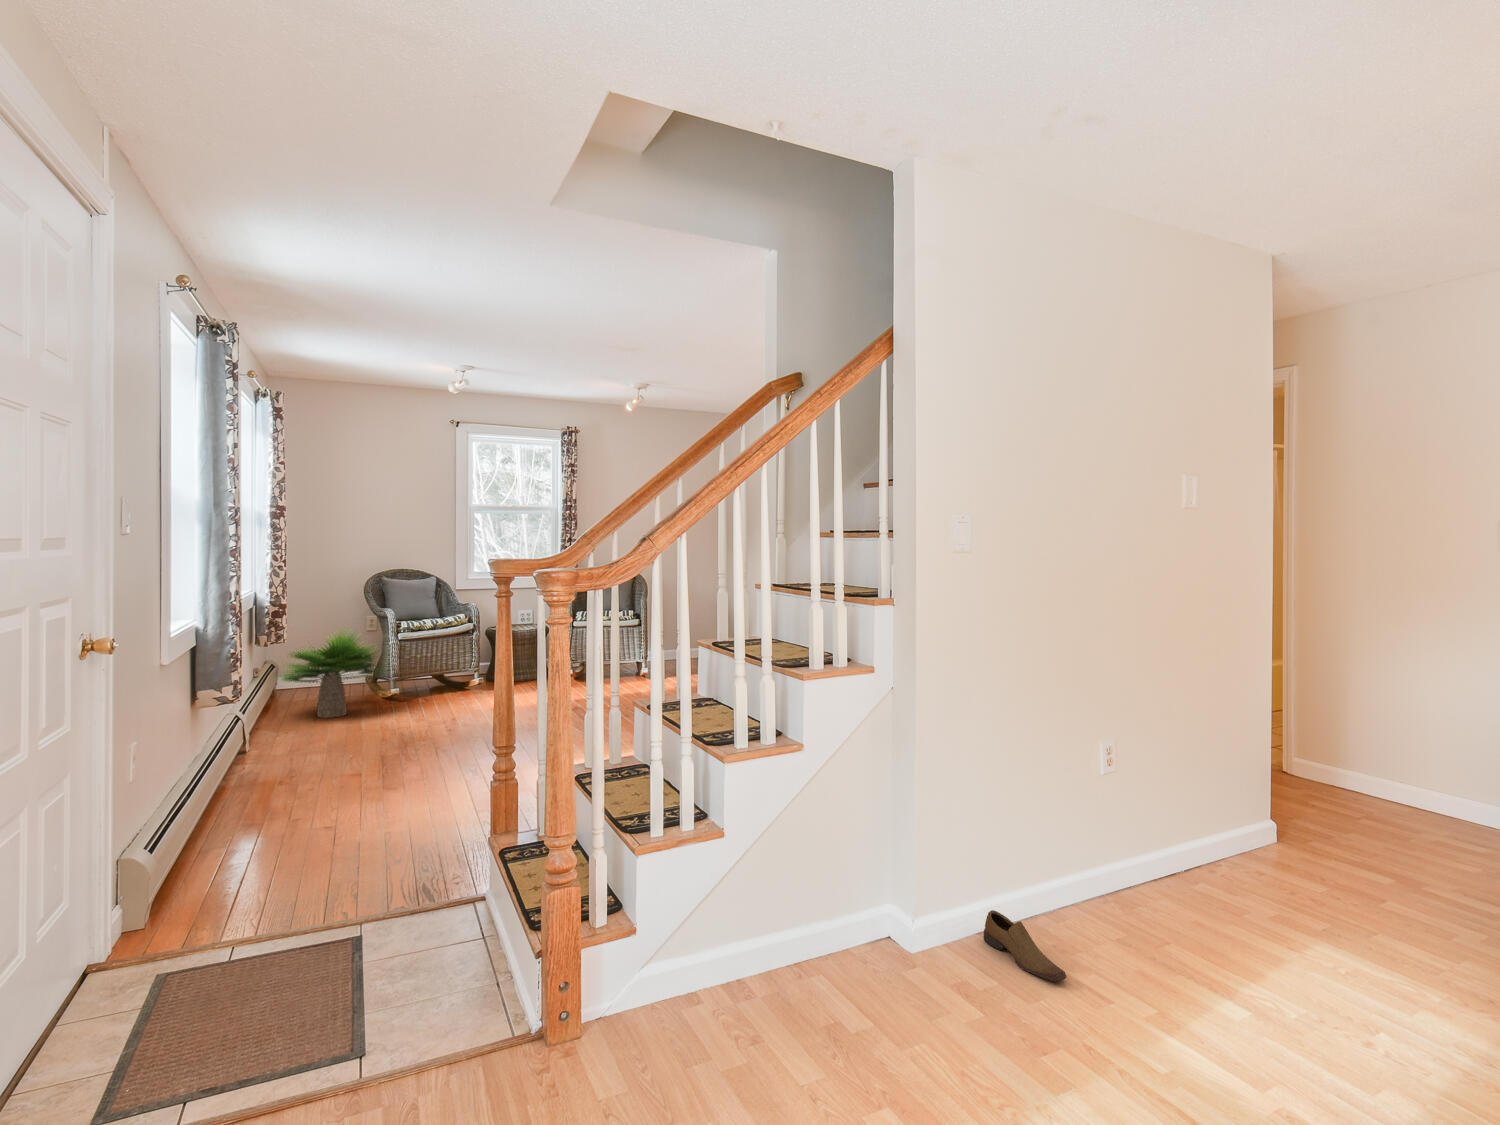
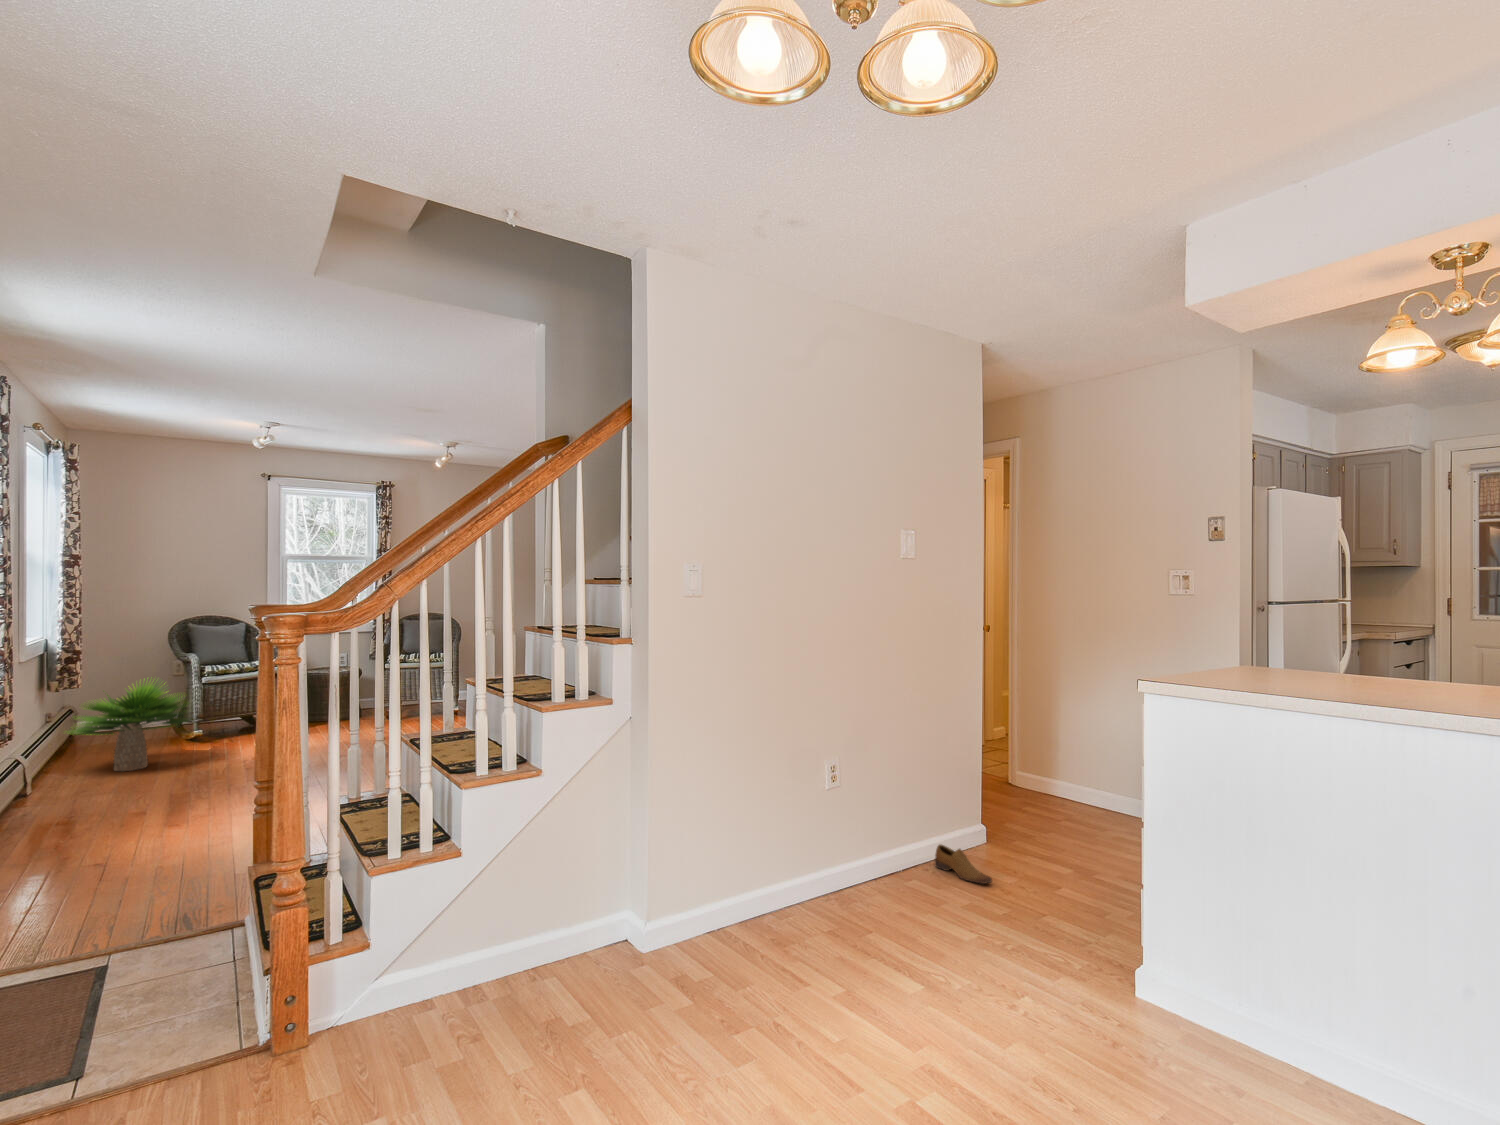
shoe: present [984,910,1066,981] -> present [935,845,992,884]

